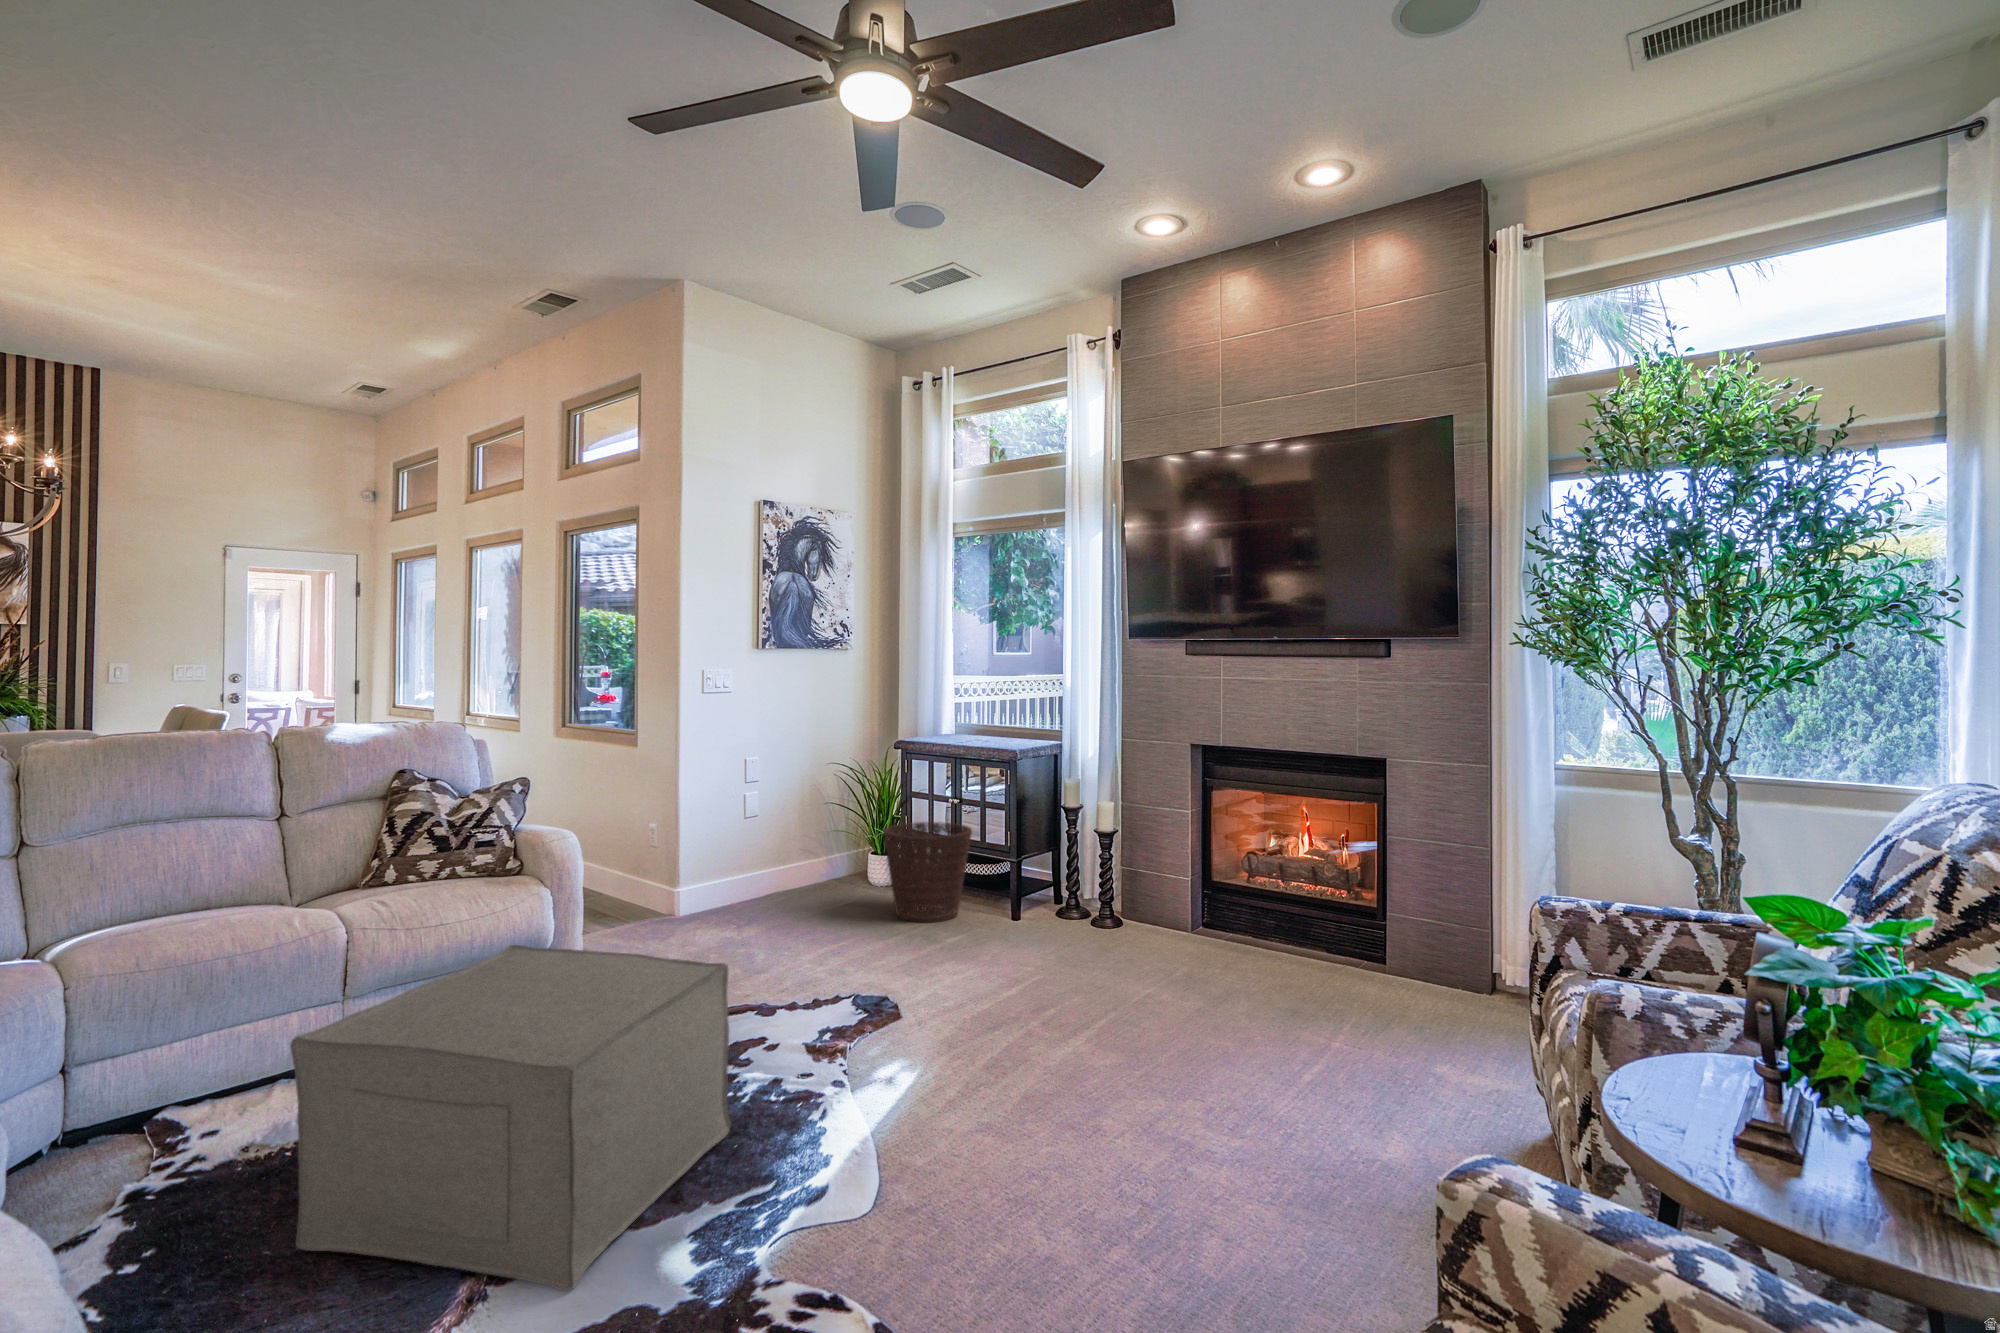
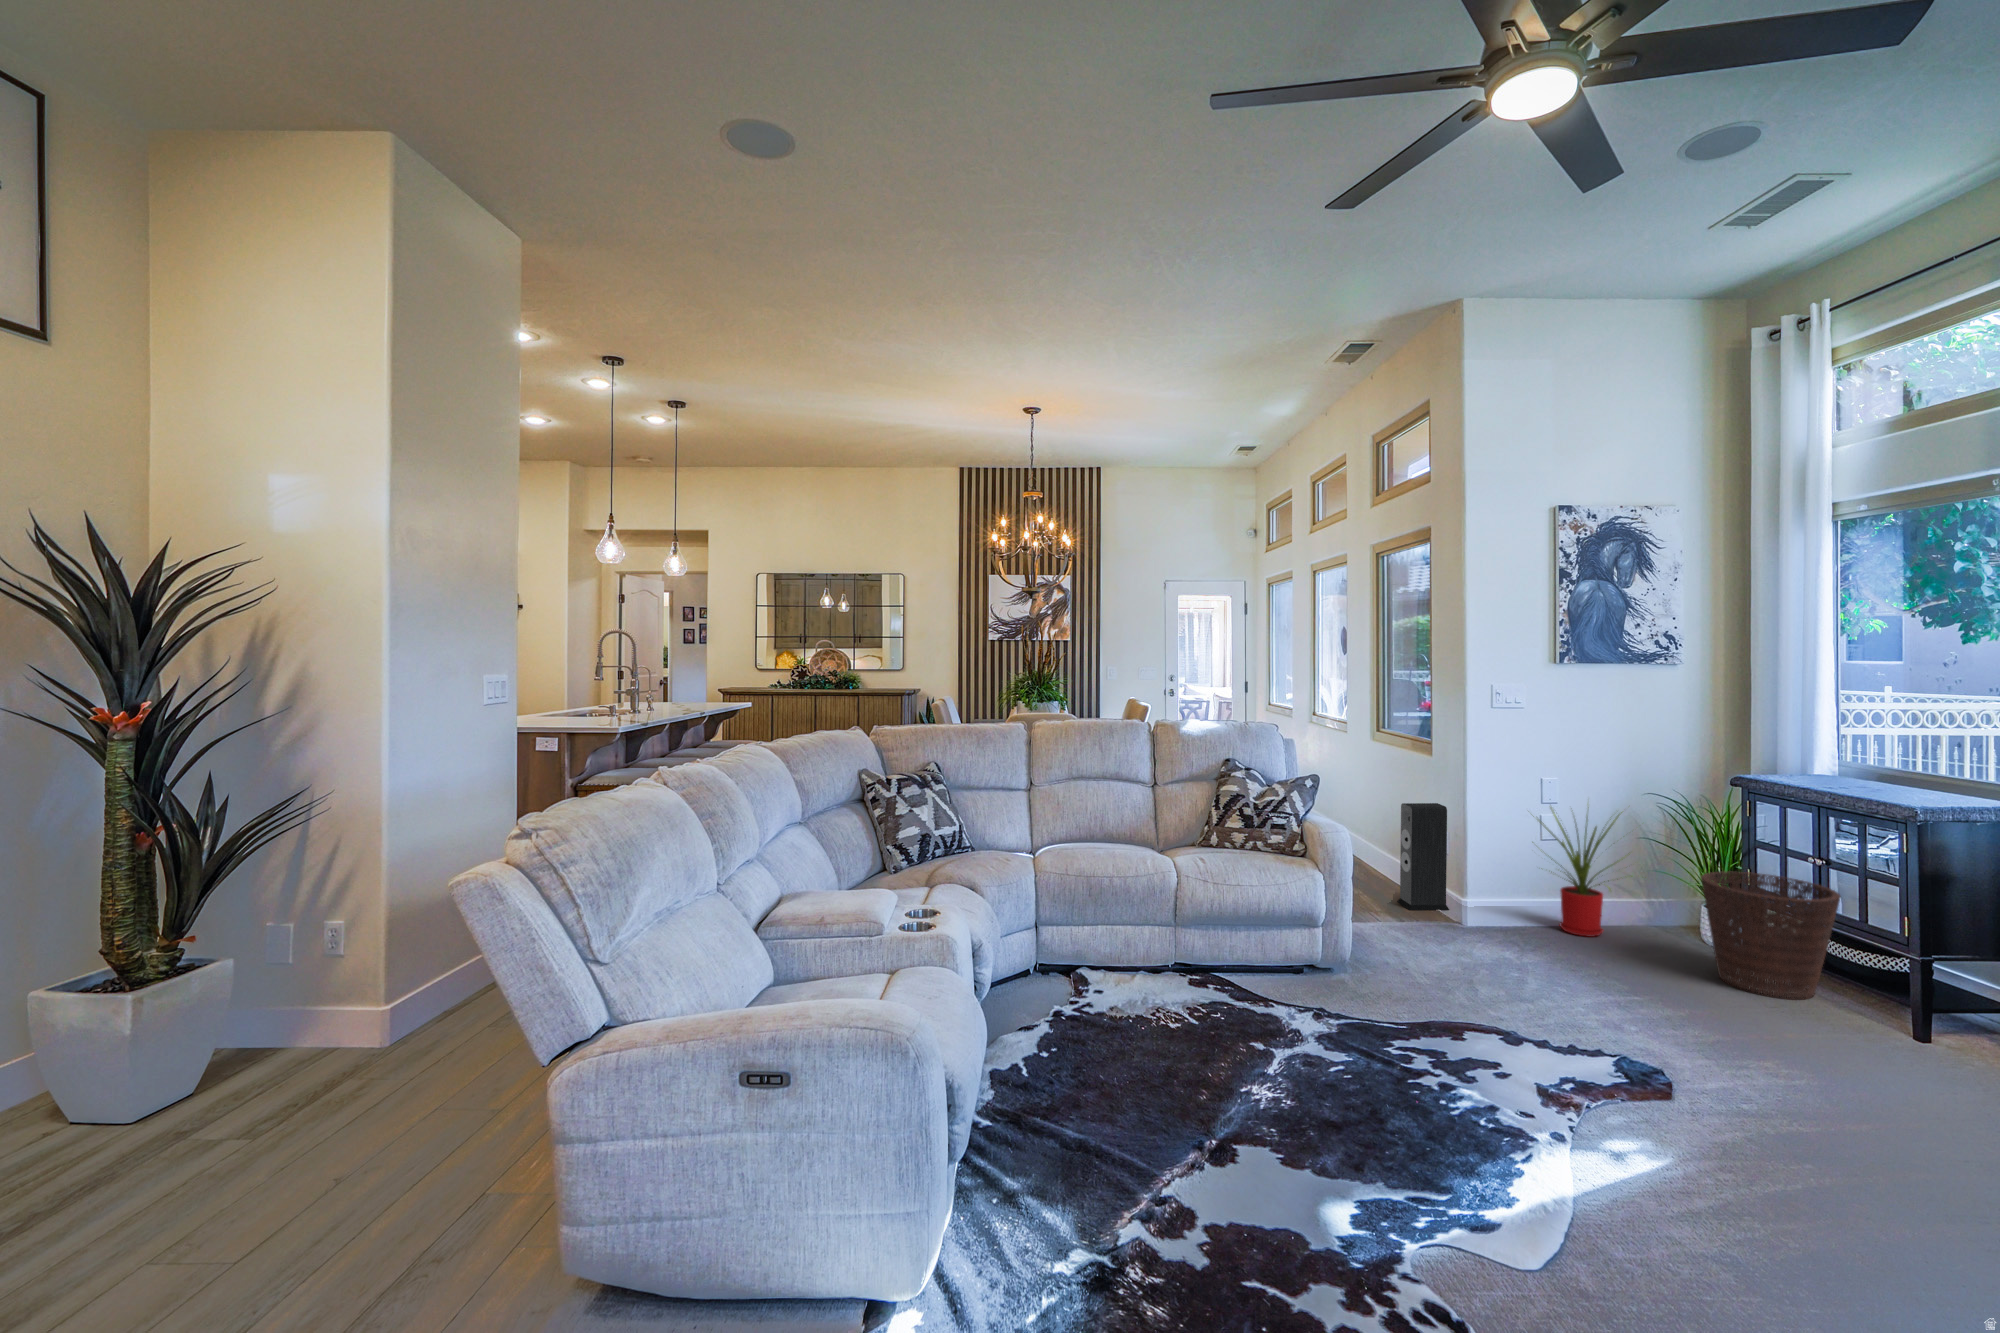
house plant: none [738,775,838,909] -> present [1533,807,1632,937]
speaker: none [610,800,666,921] -> present [1397,803,1449,910]
ottoman: present [290,945,730,1291] -> none [1114,919,1427,1197]

